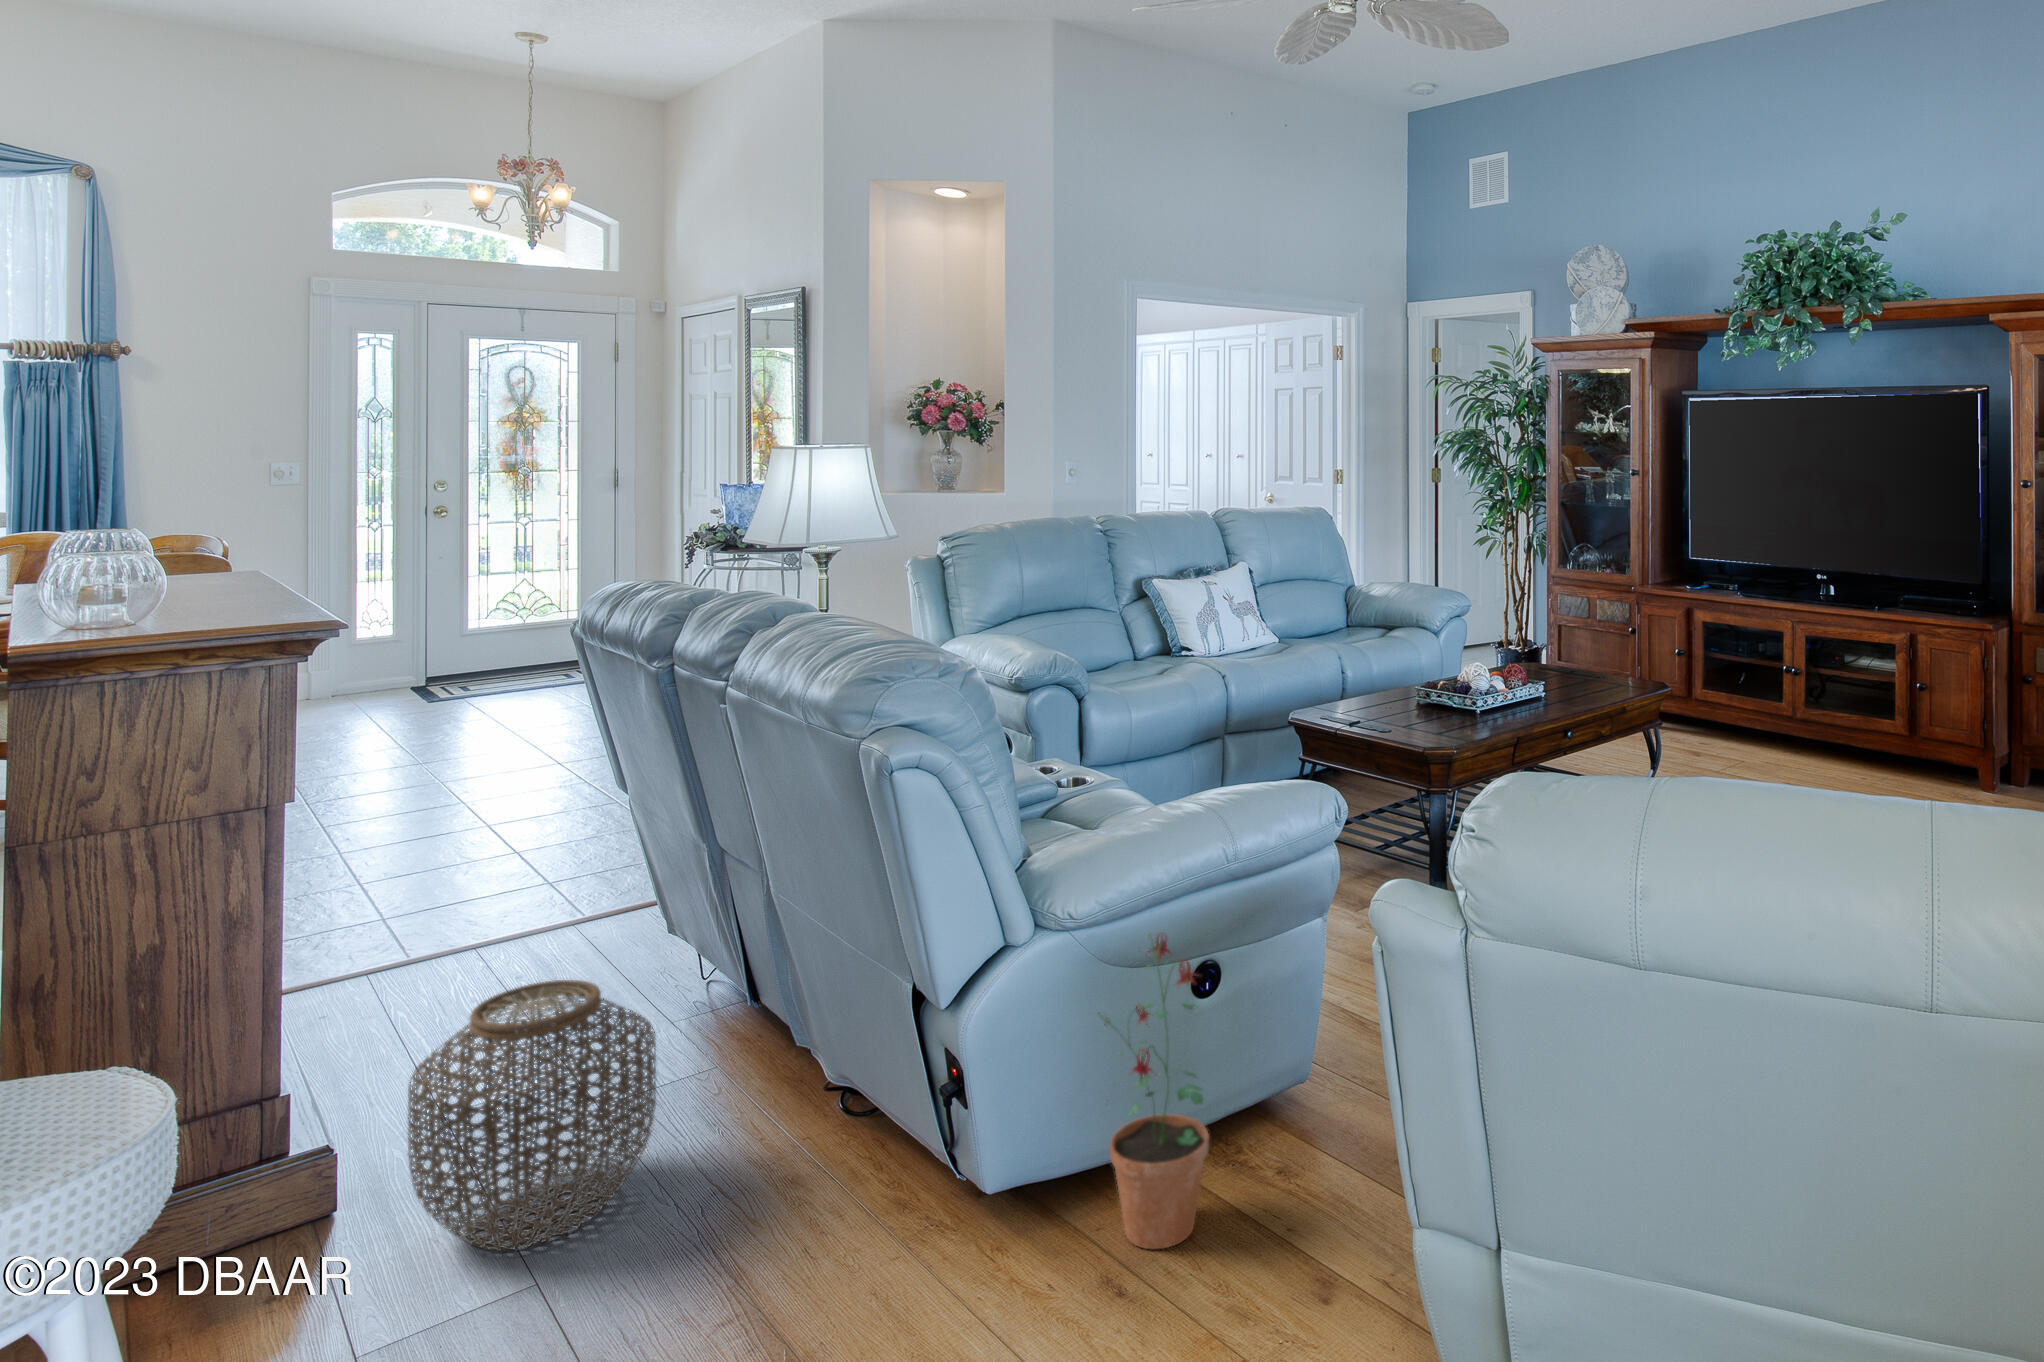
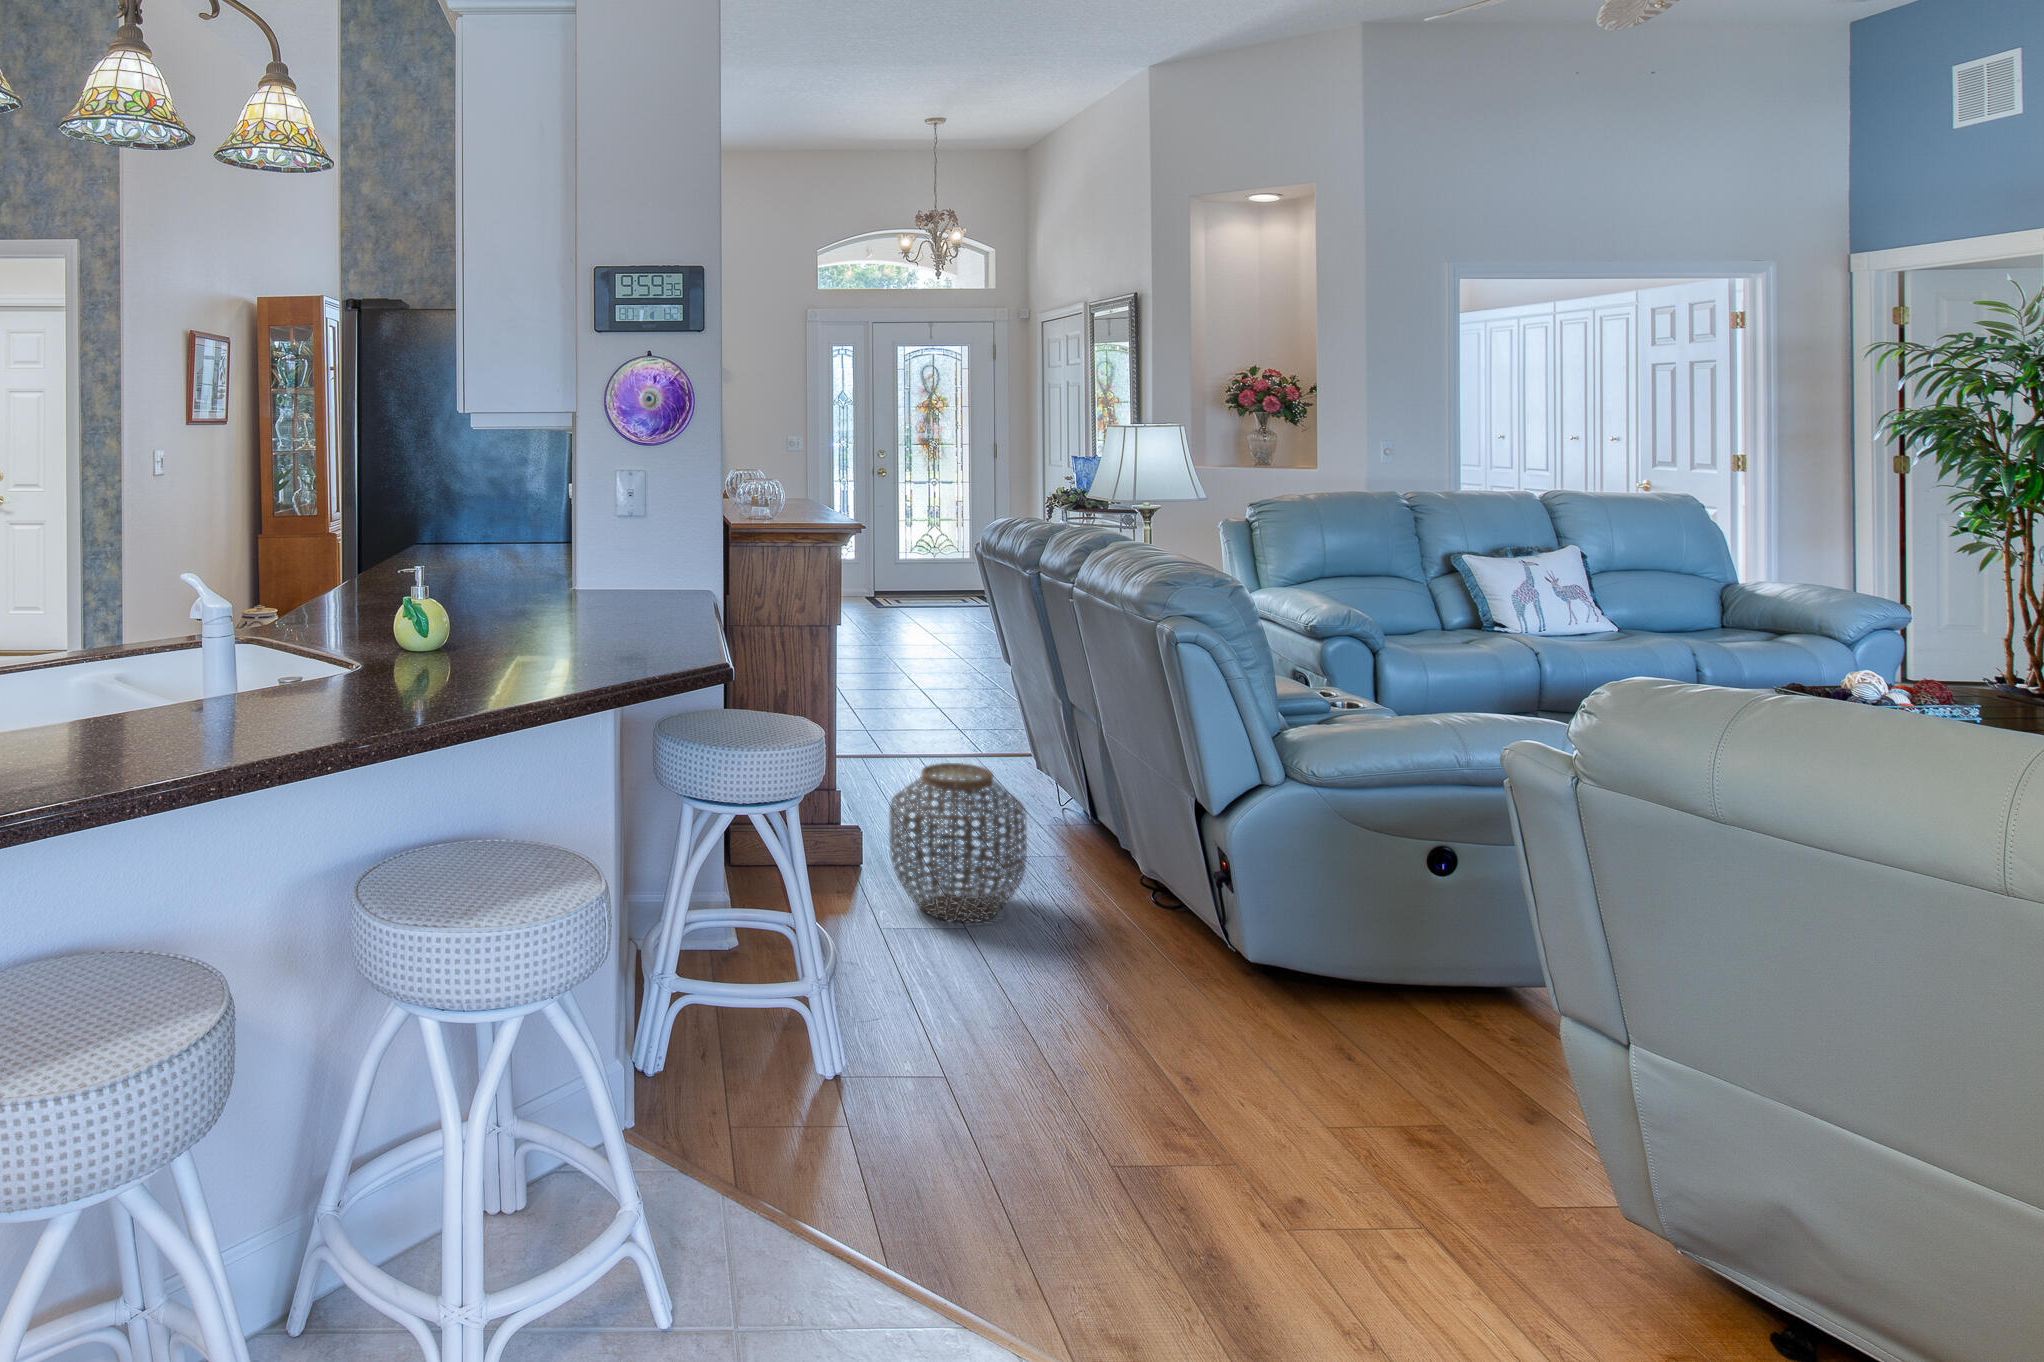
potted plant: present [1098,933,1209,1249] -> none [1322,801,1438,1050]

